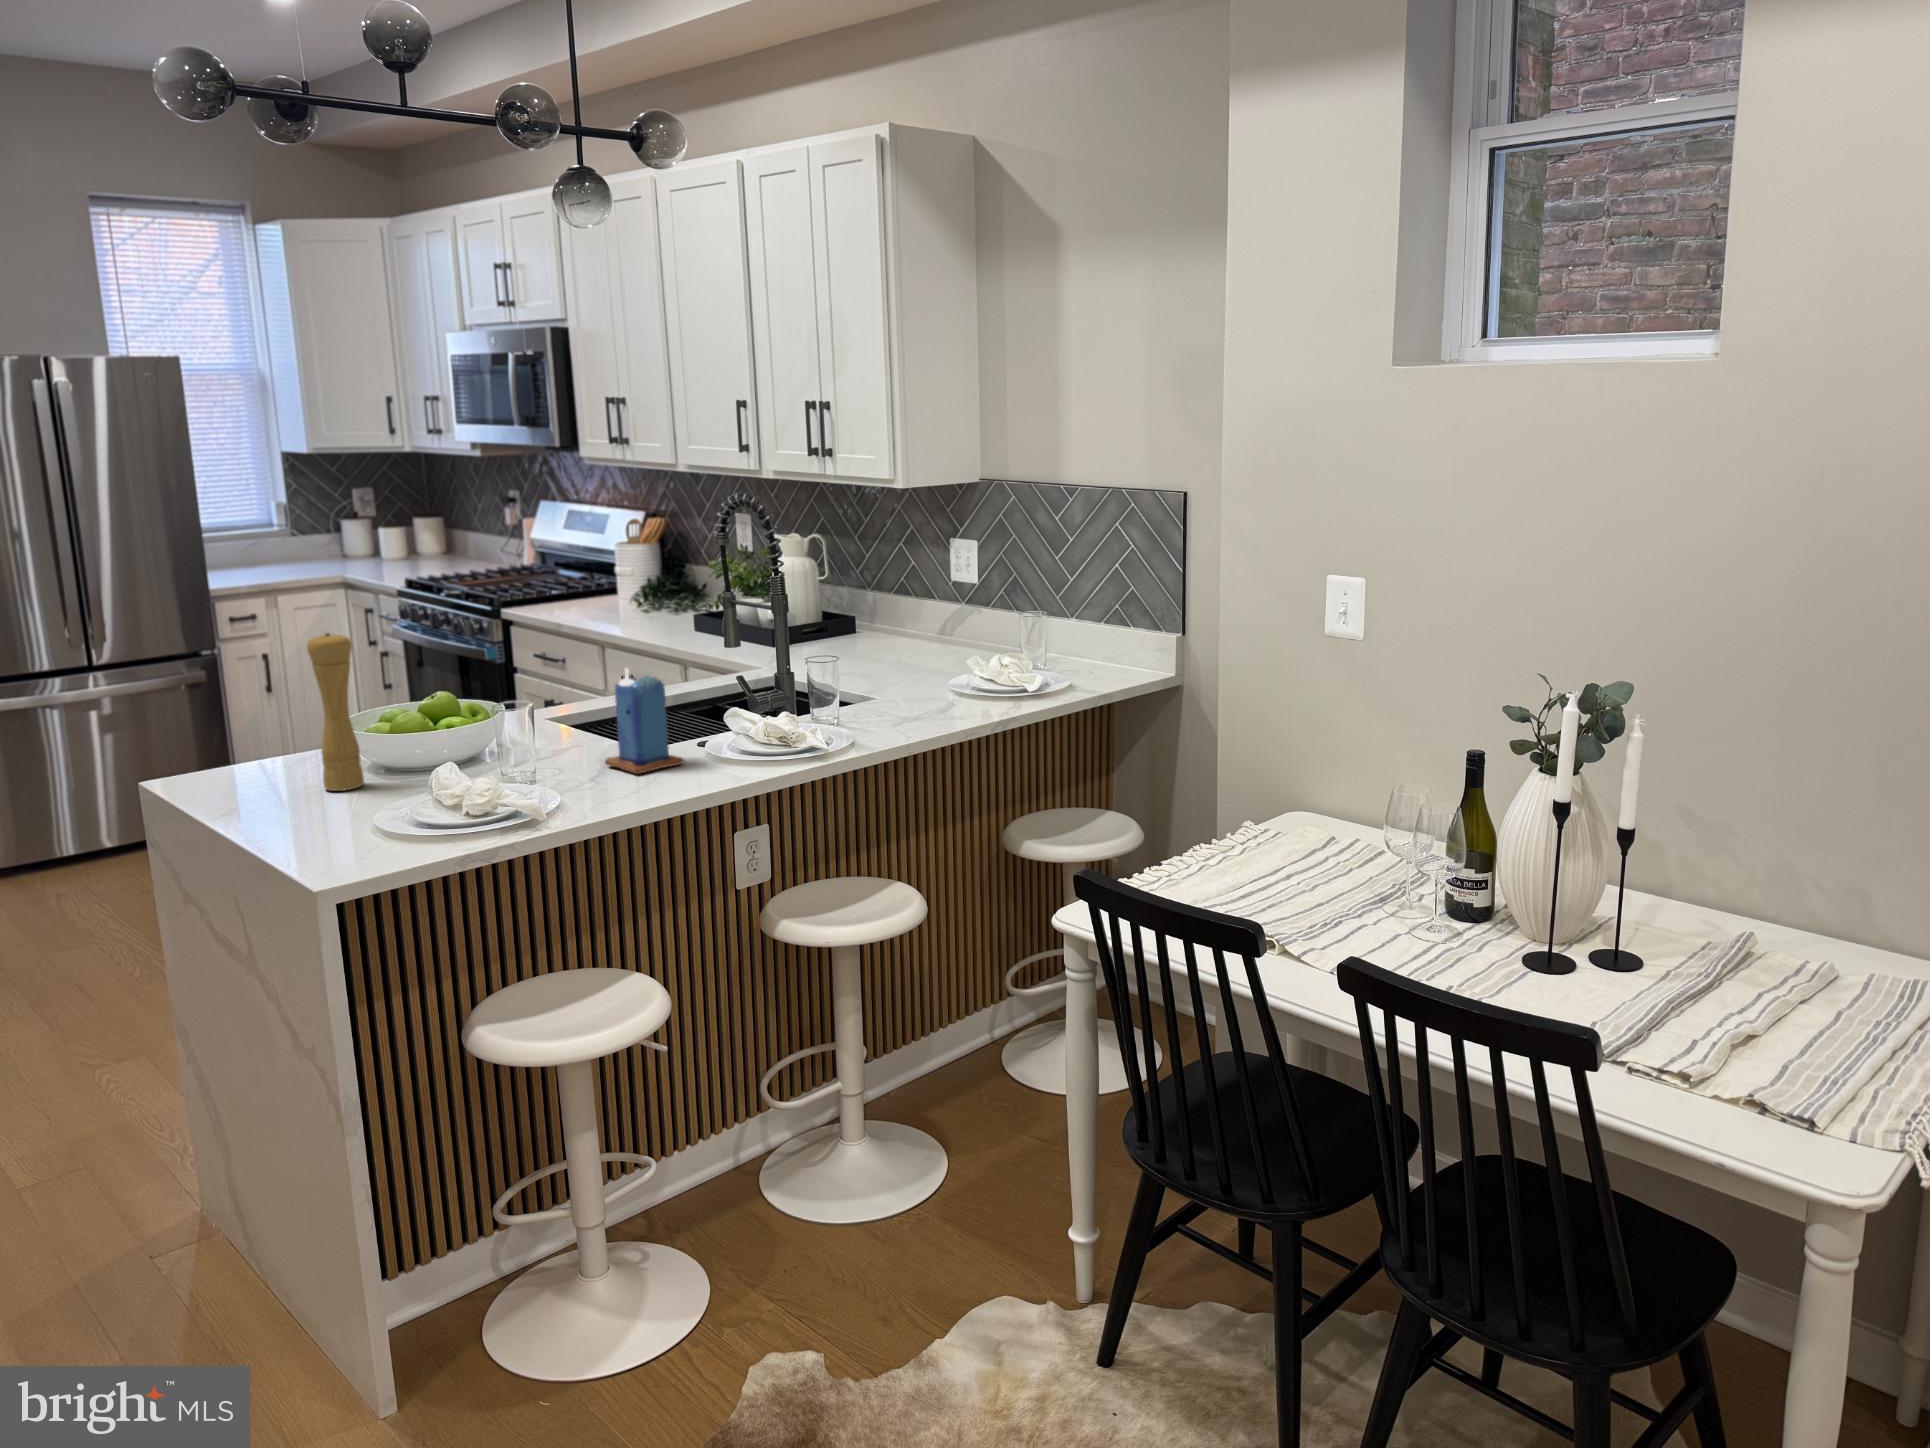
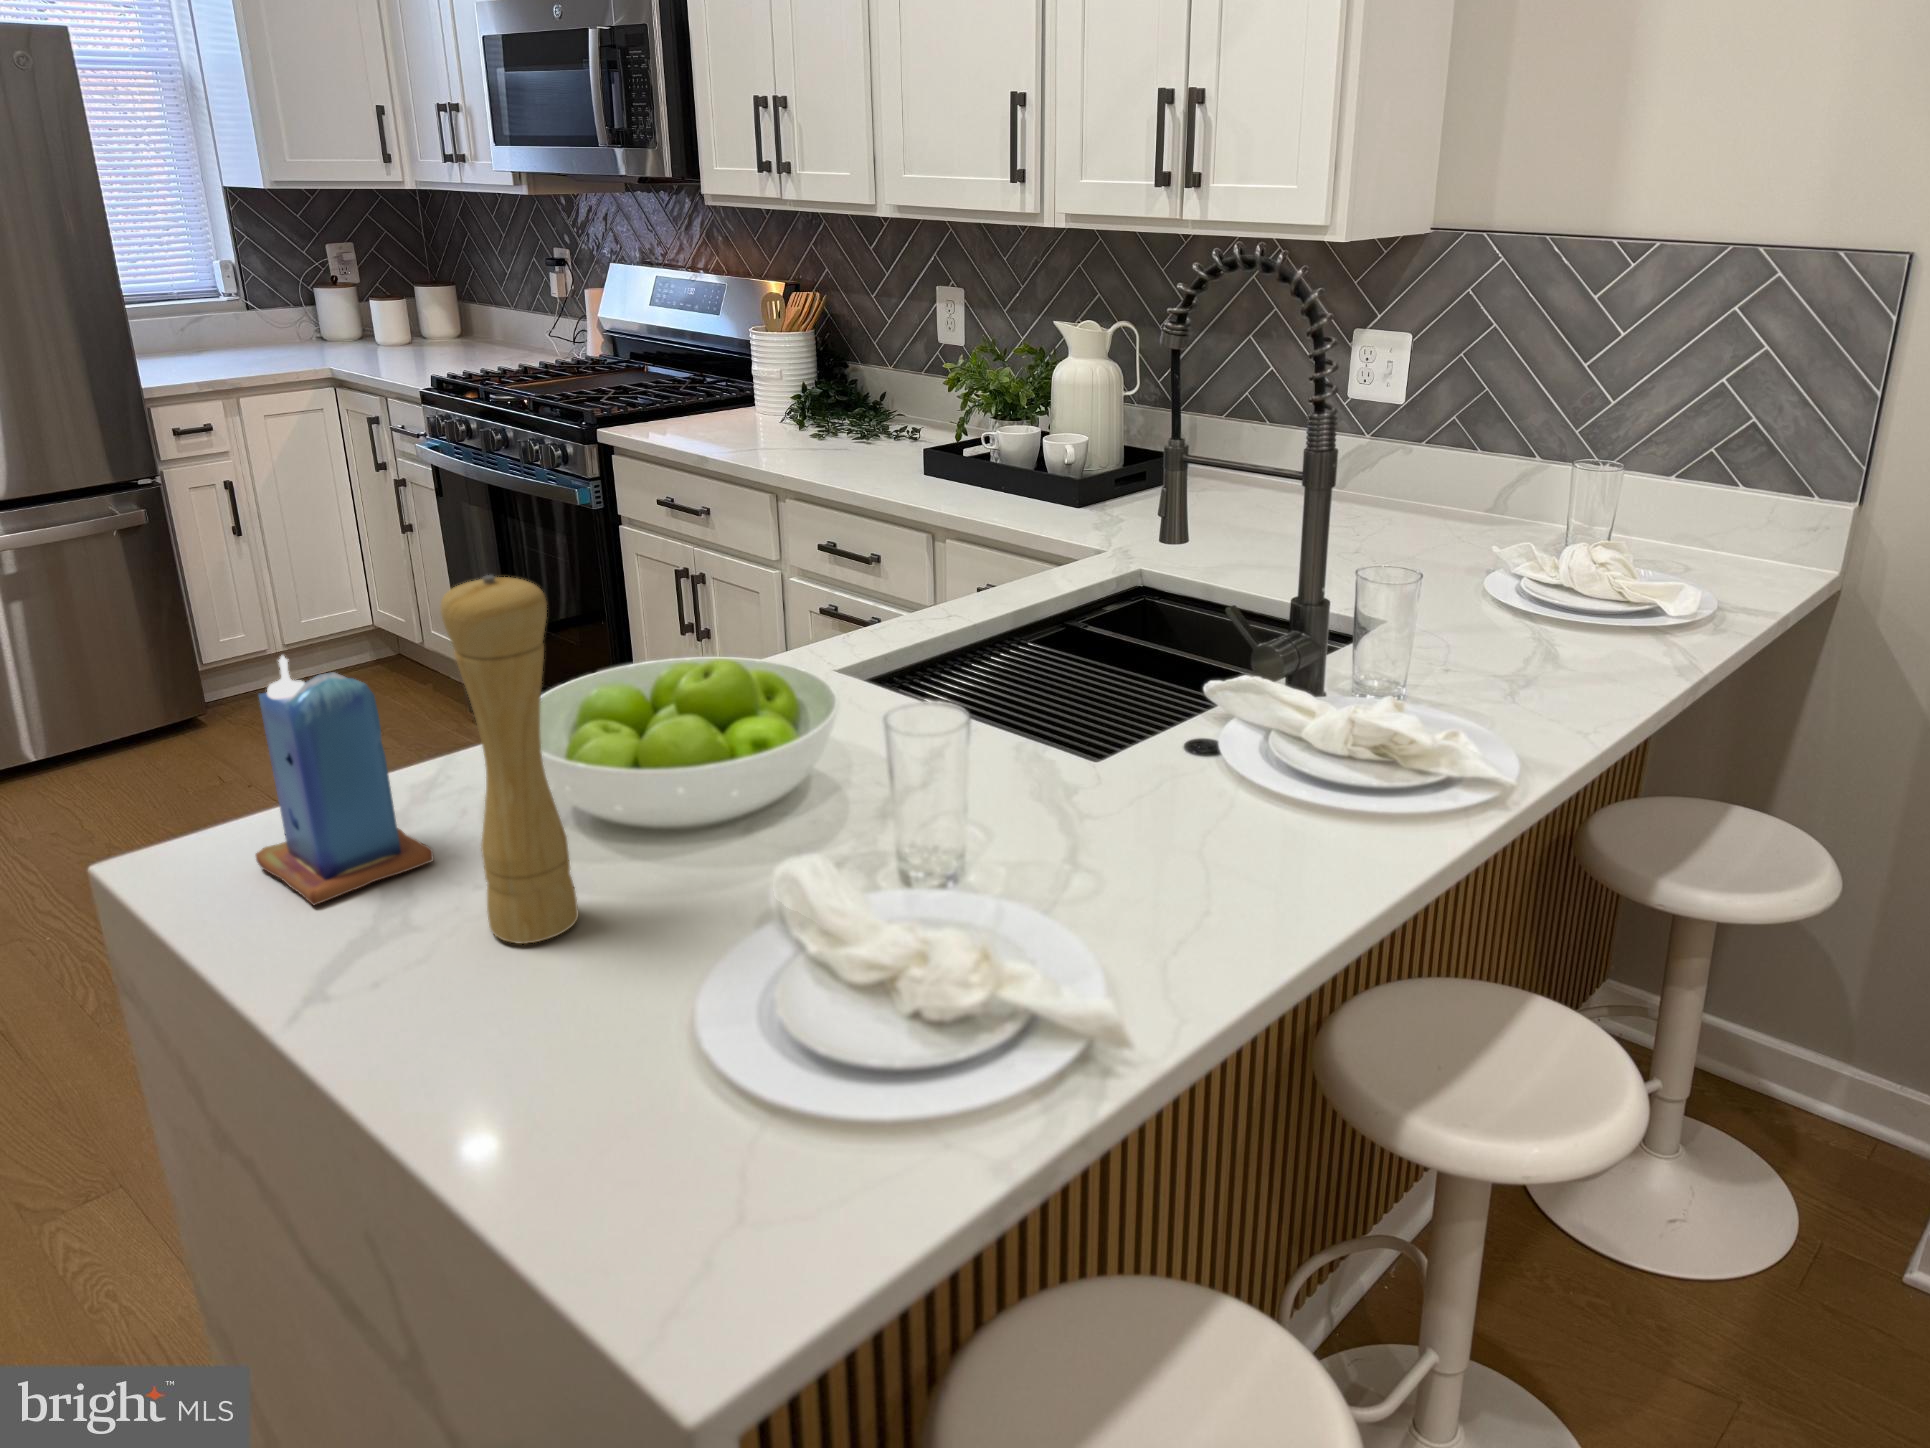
candle: present [605,668,683,774] -> present [256,656,434,905]

